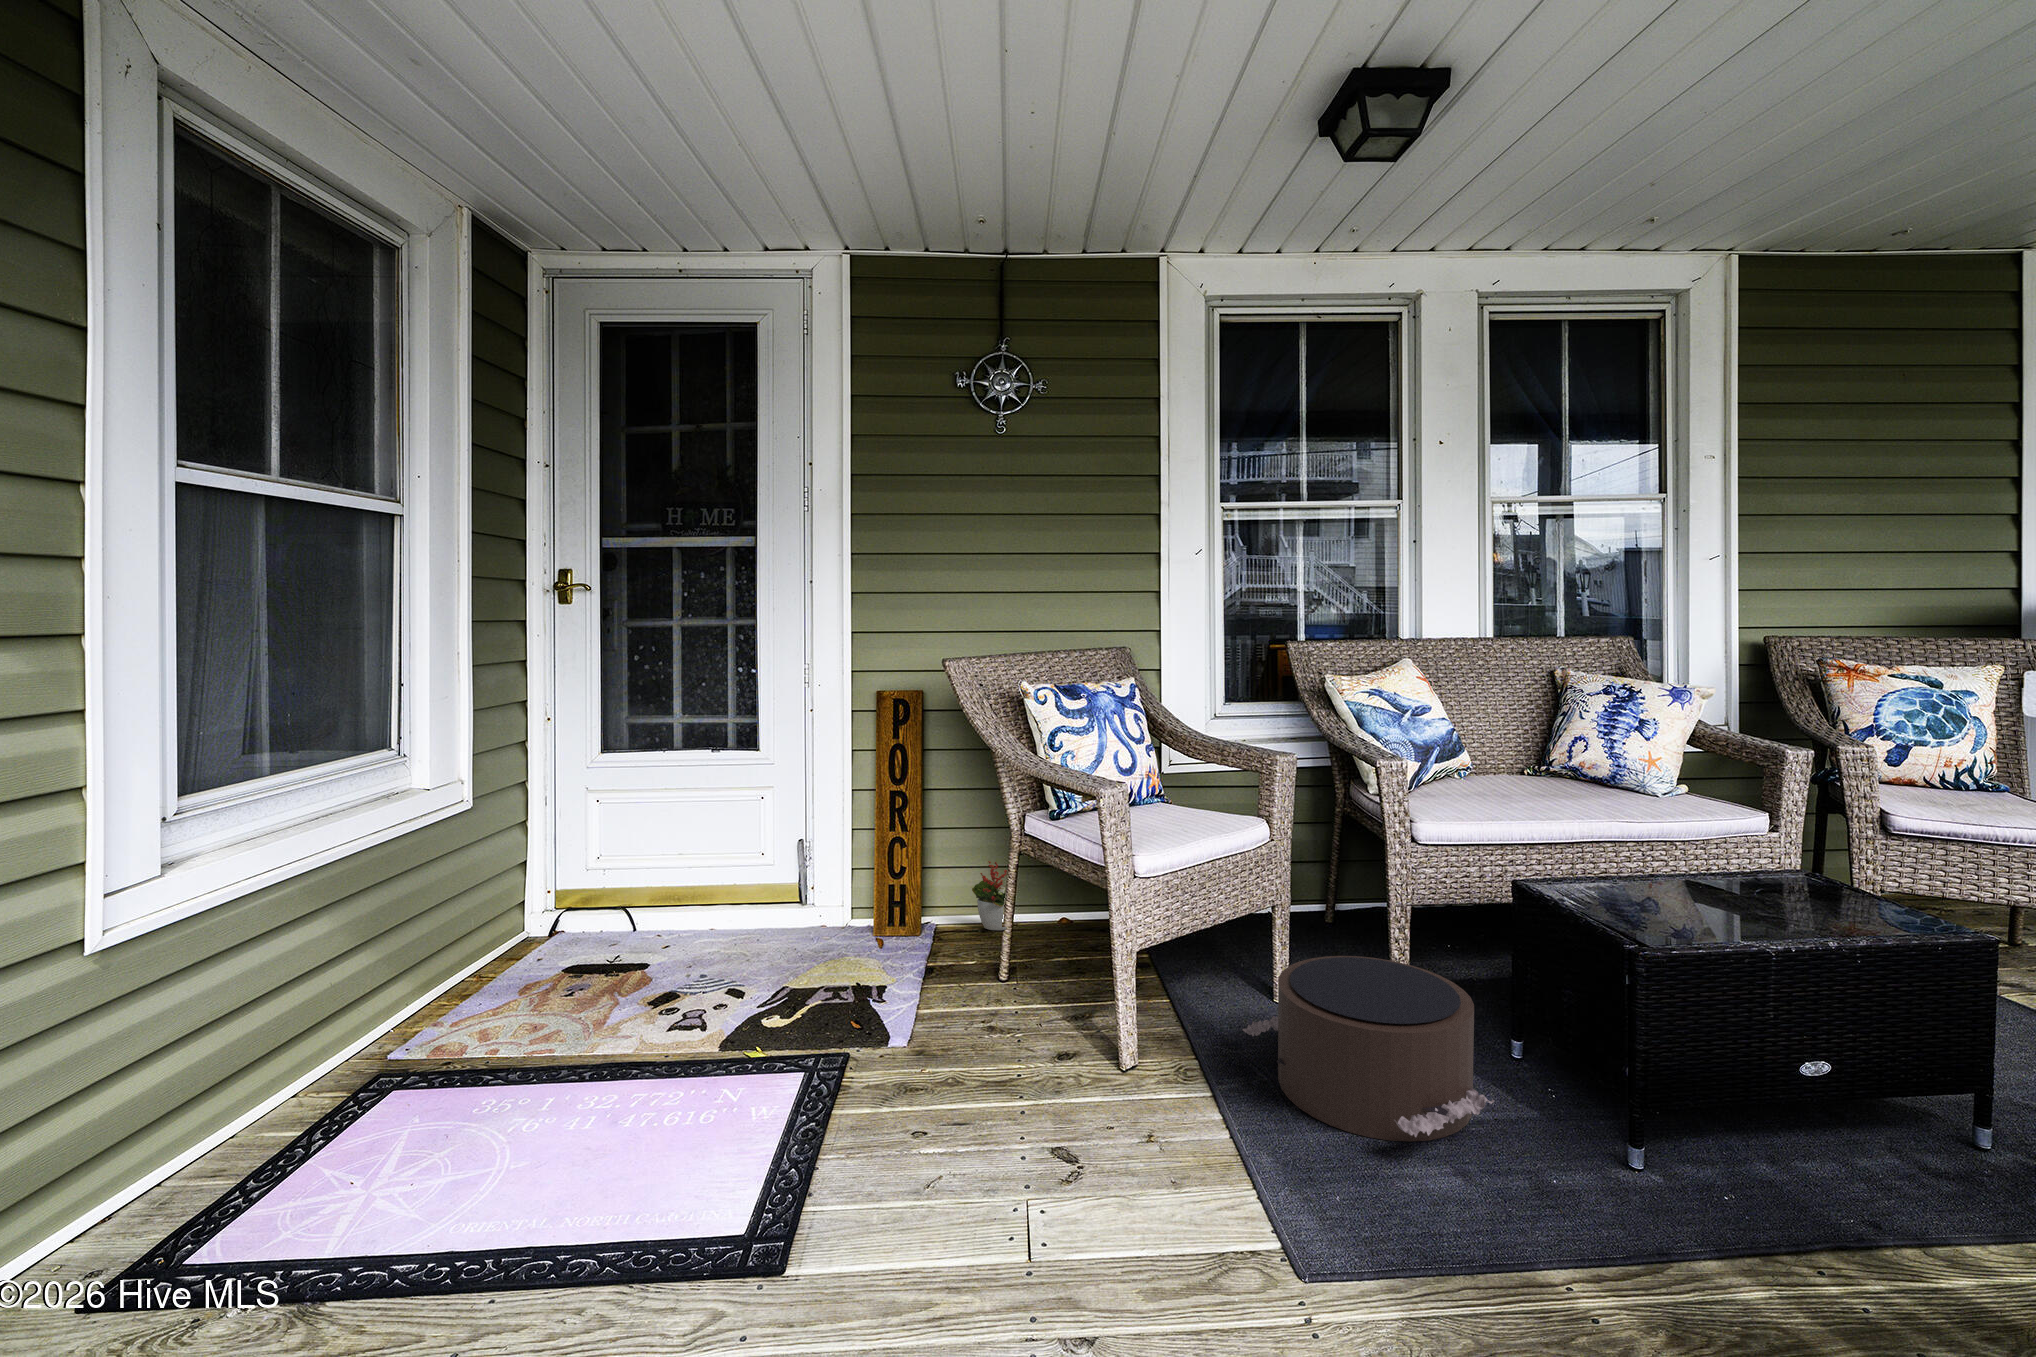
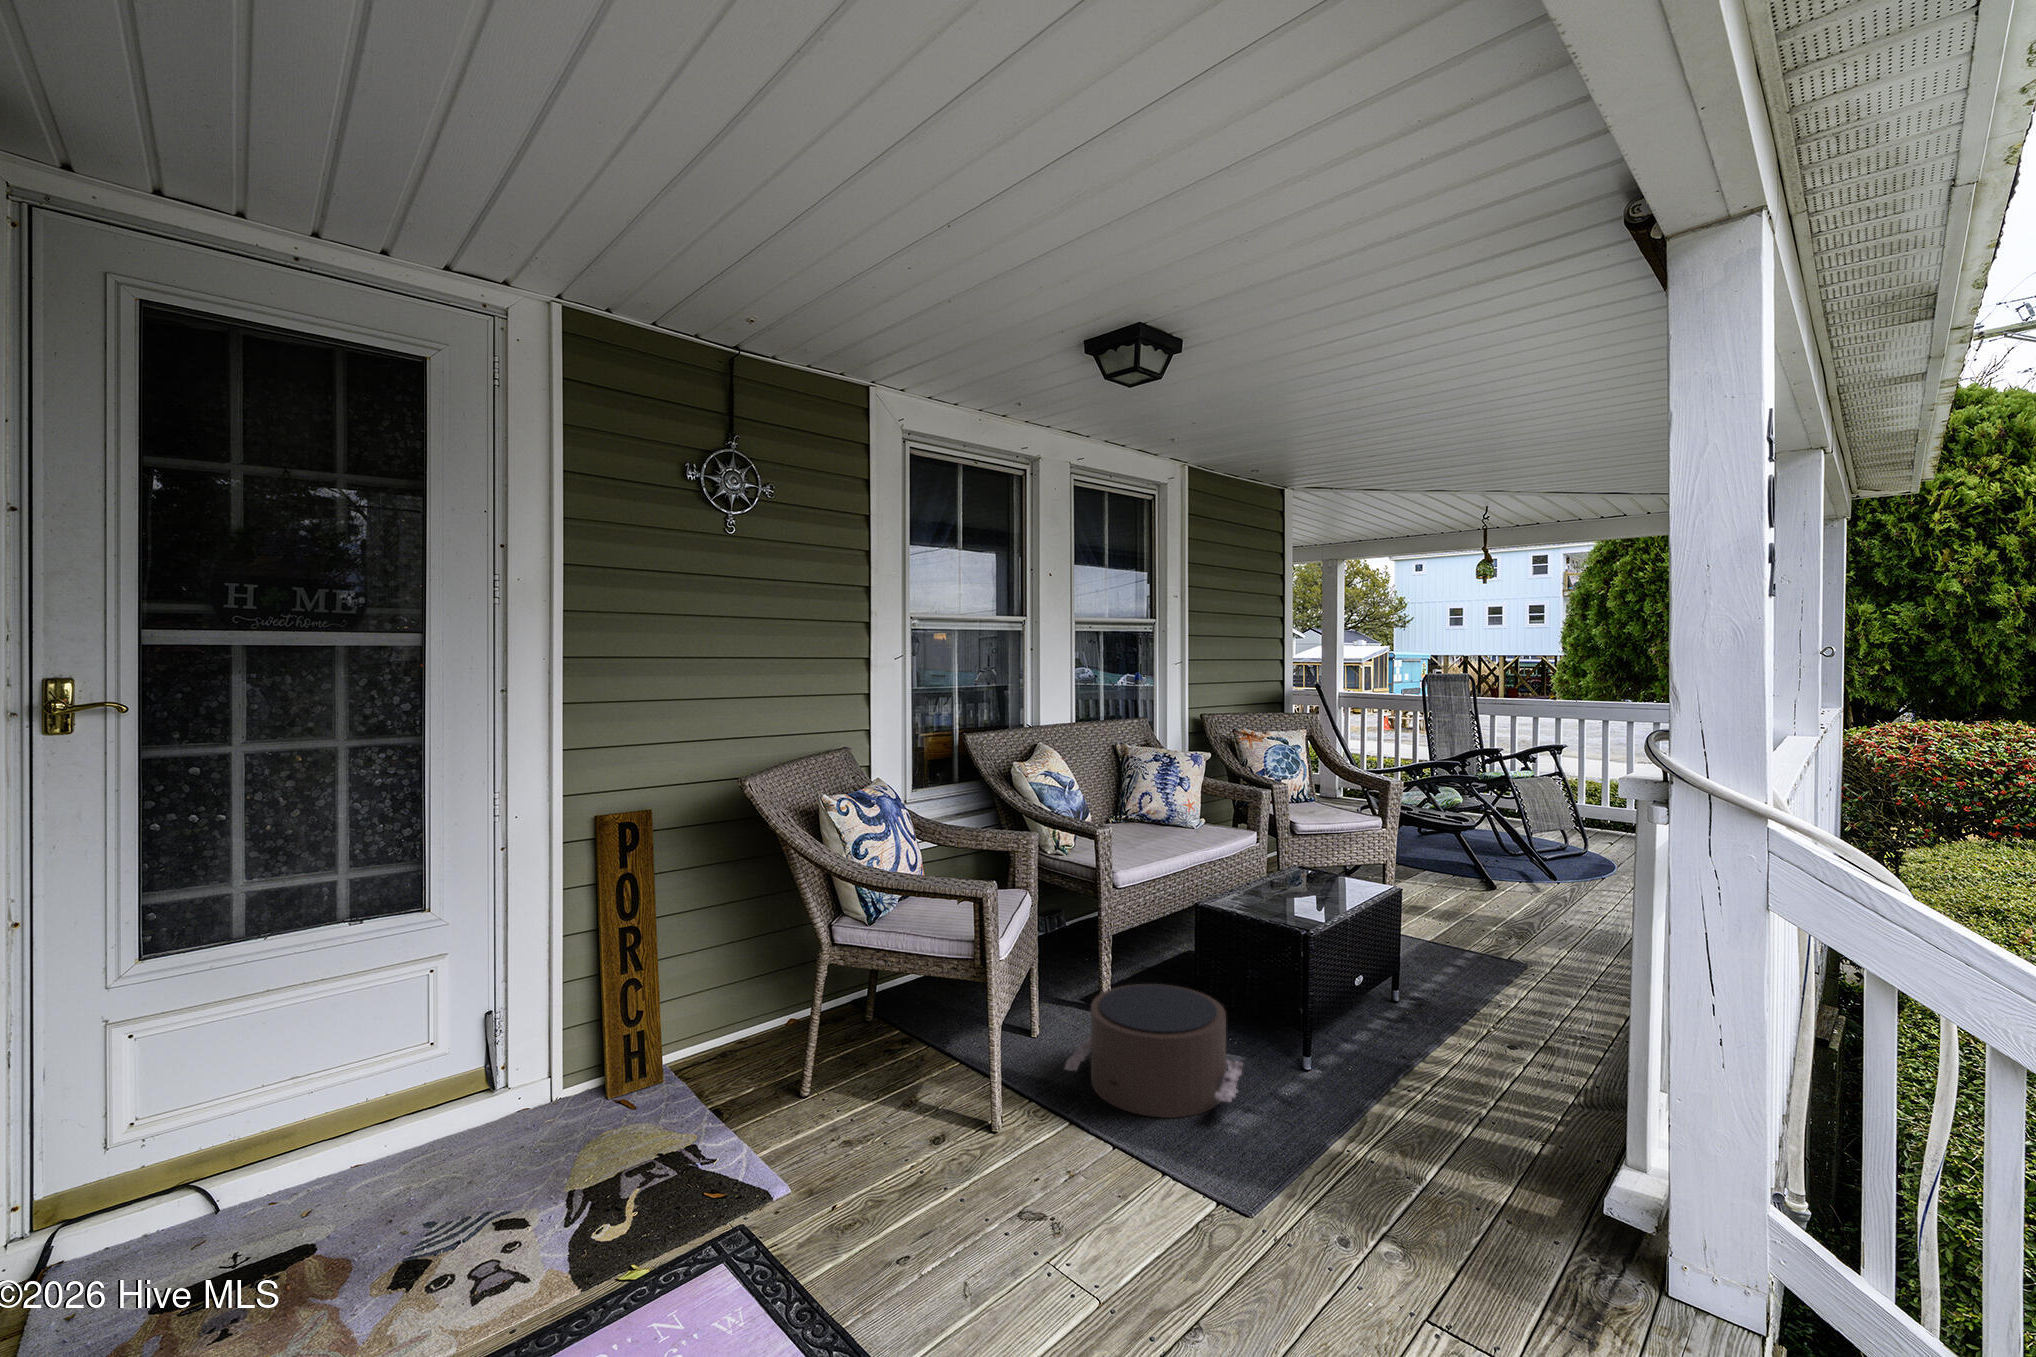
decorative plant: present [972,861,1007,930] -> none [708,978,754,1052]

